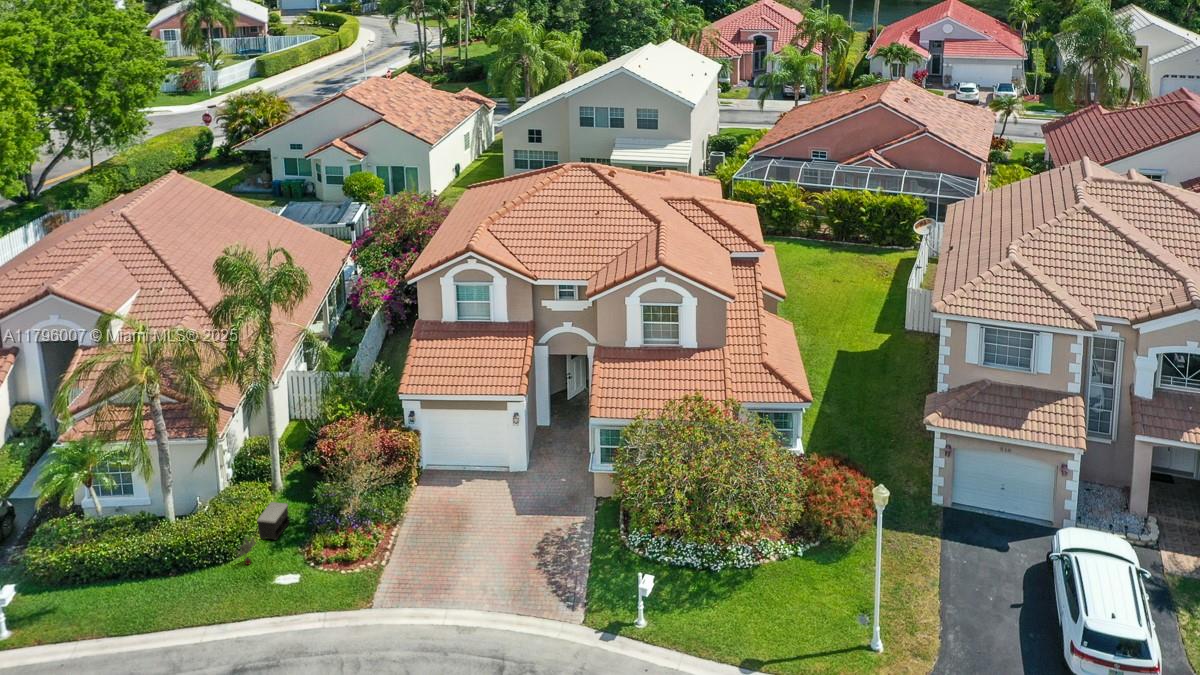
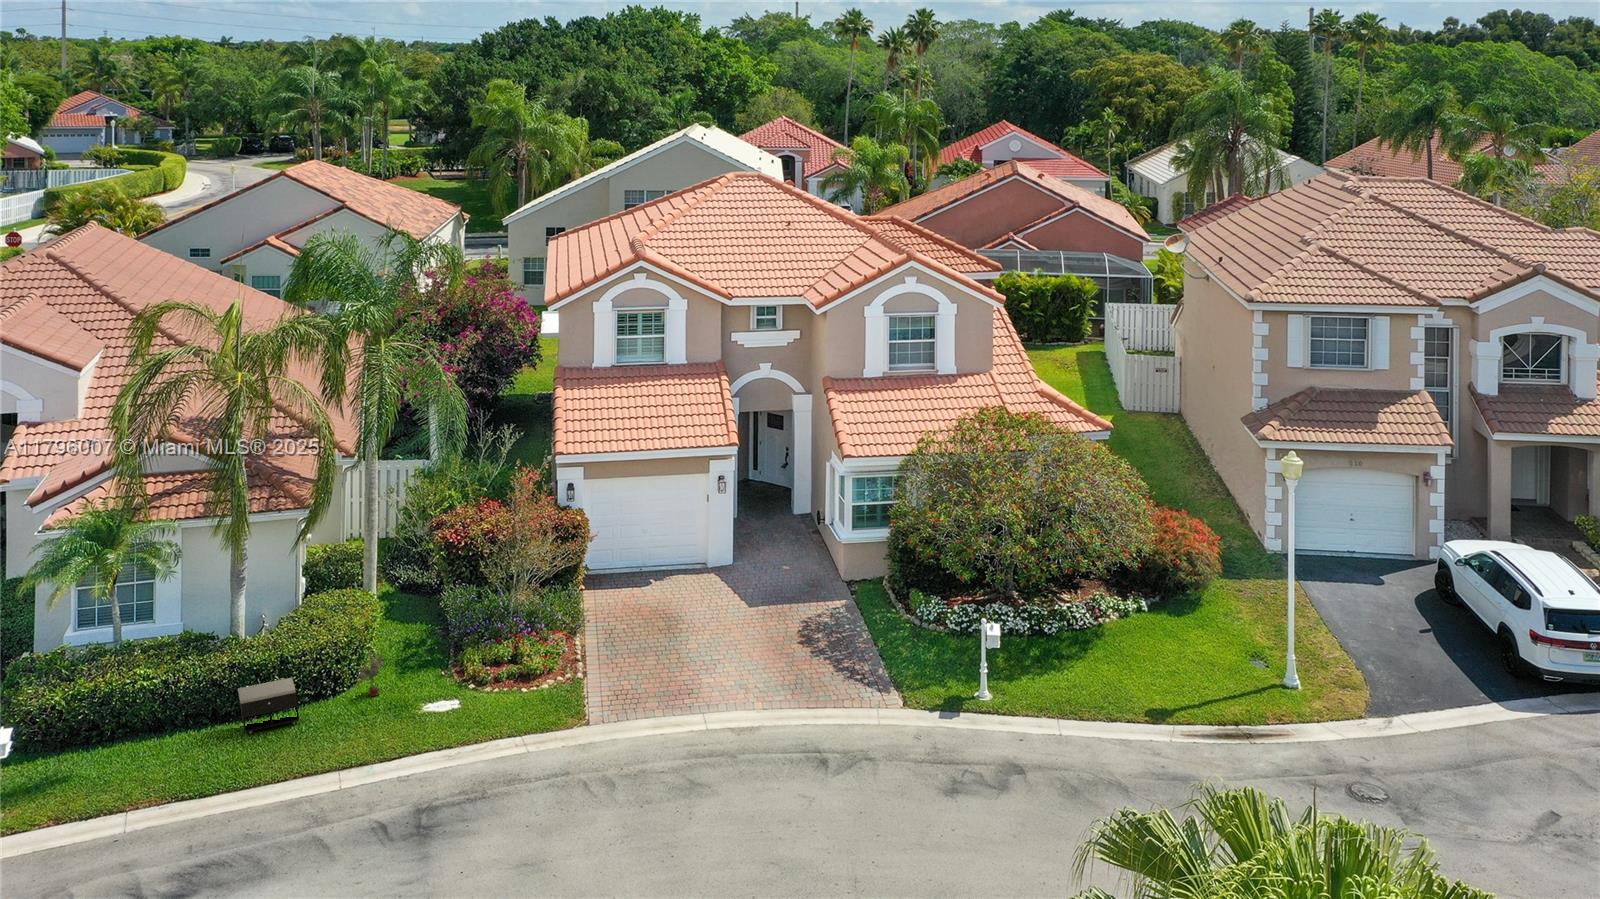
storage bench: present [257,502,289,540] -> present [238,678,299,733]

